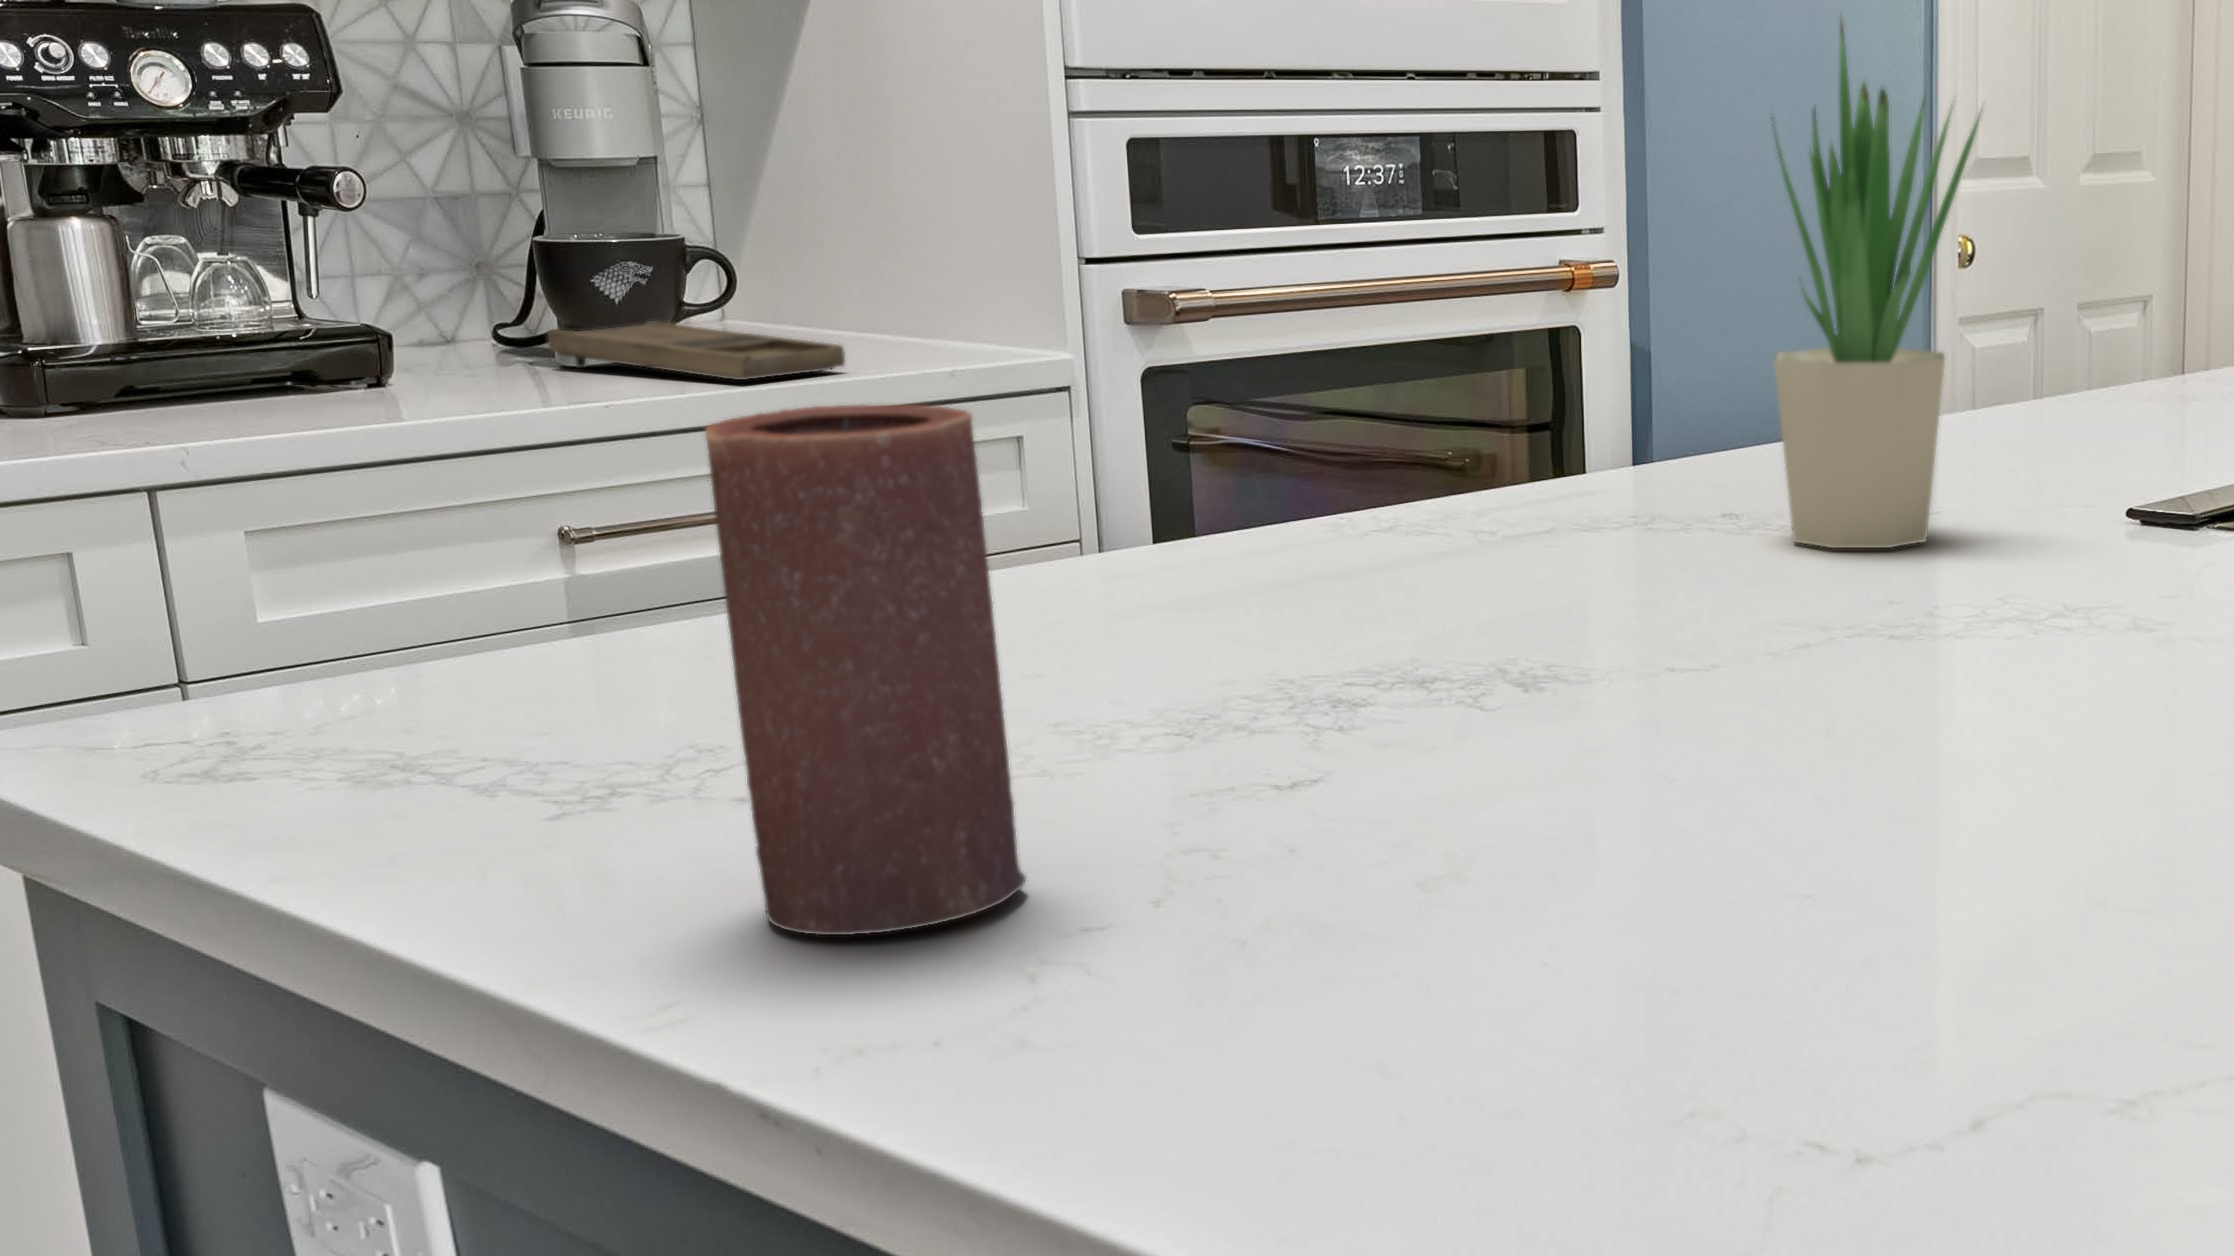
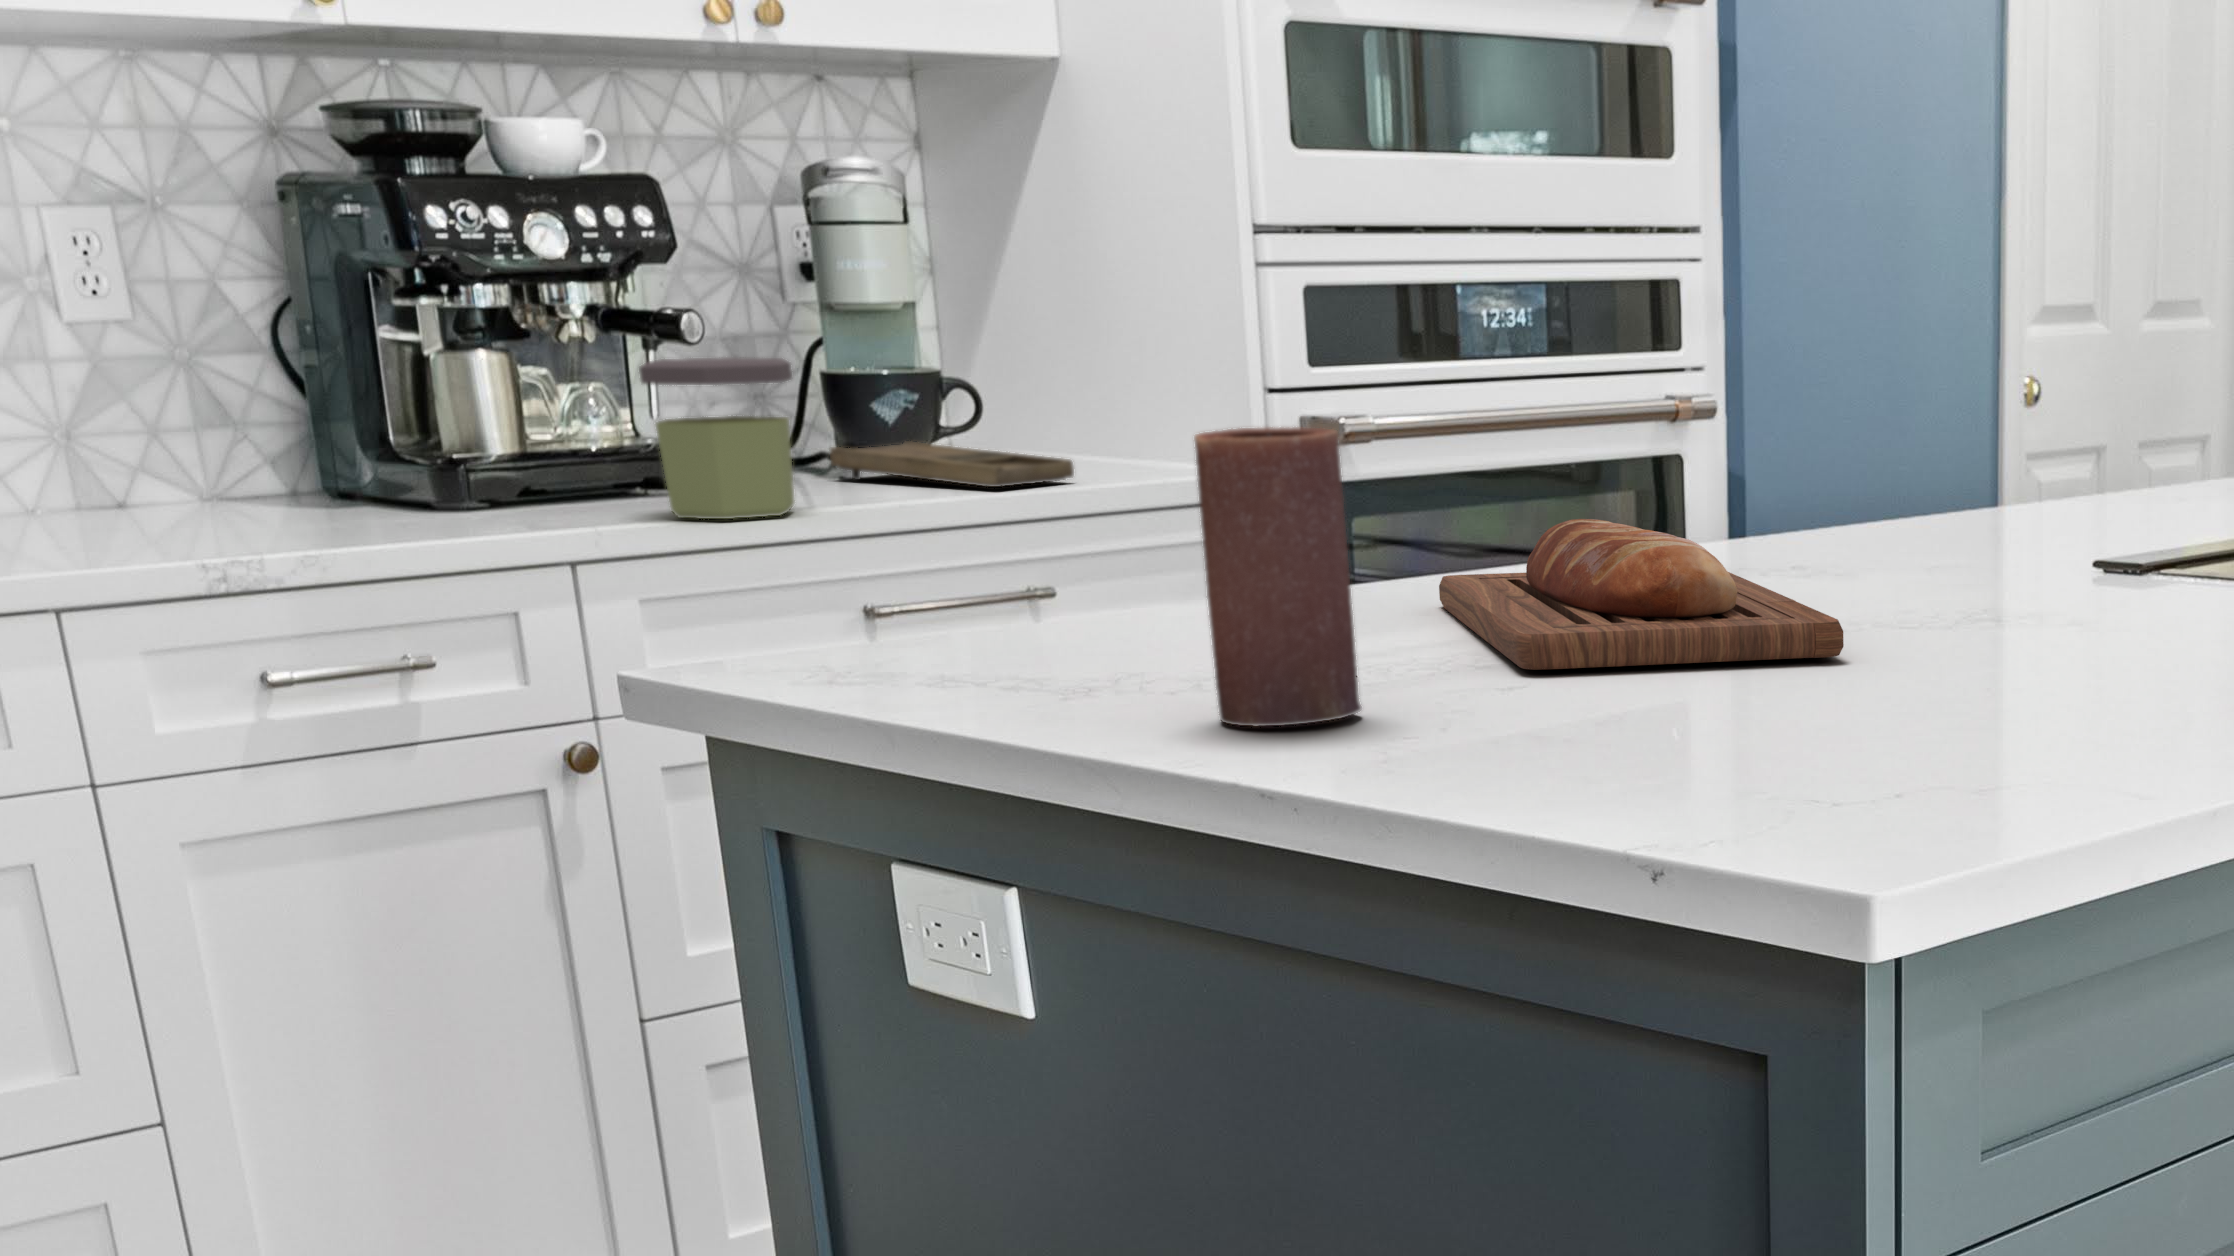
potted plant: present [1774,22,1981,548] -> none [1819,183,1973,578]
jar: none [255,227,469,430] -> present [639,357,795,519]
bread loaf: none [1227,488,1837,765] -> present [1439,519,1843,670]

